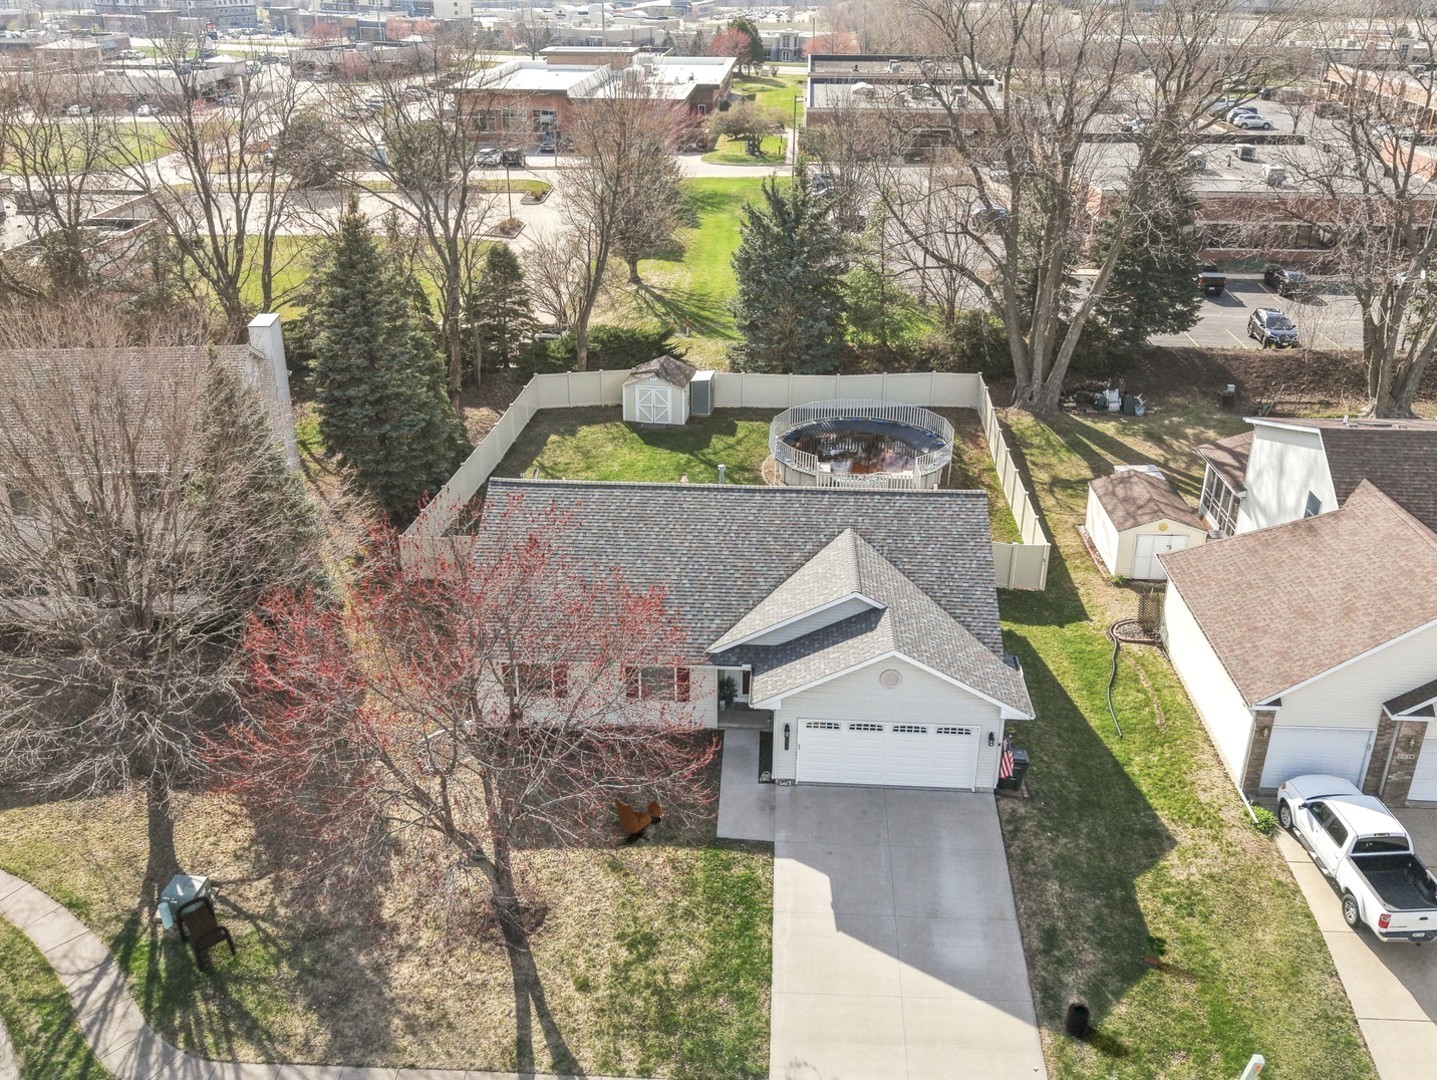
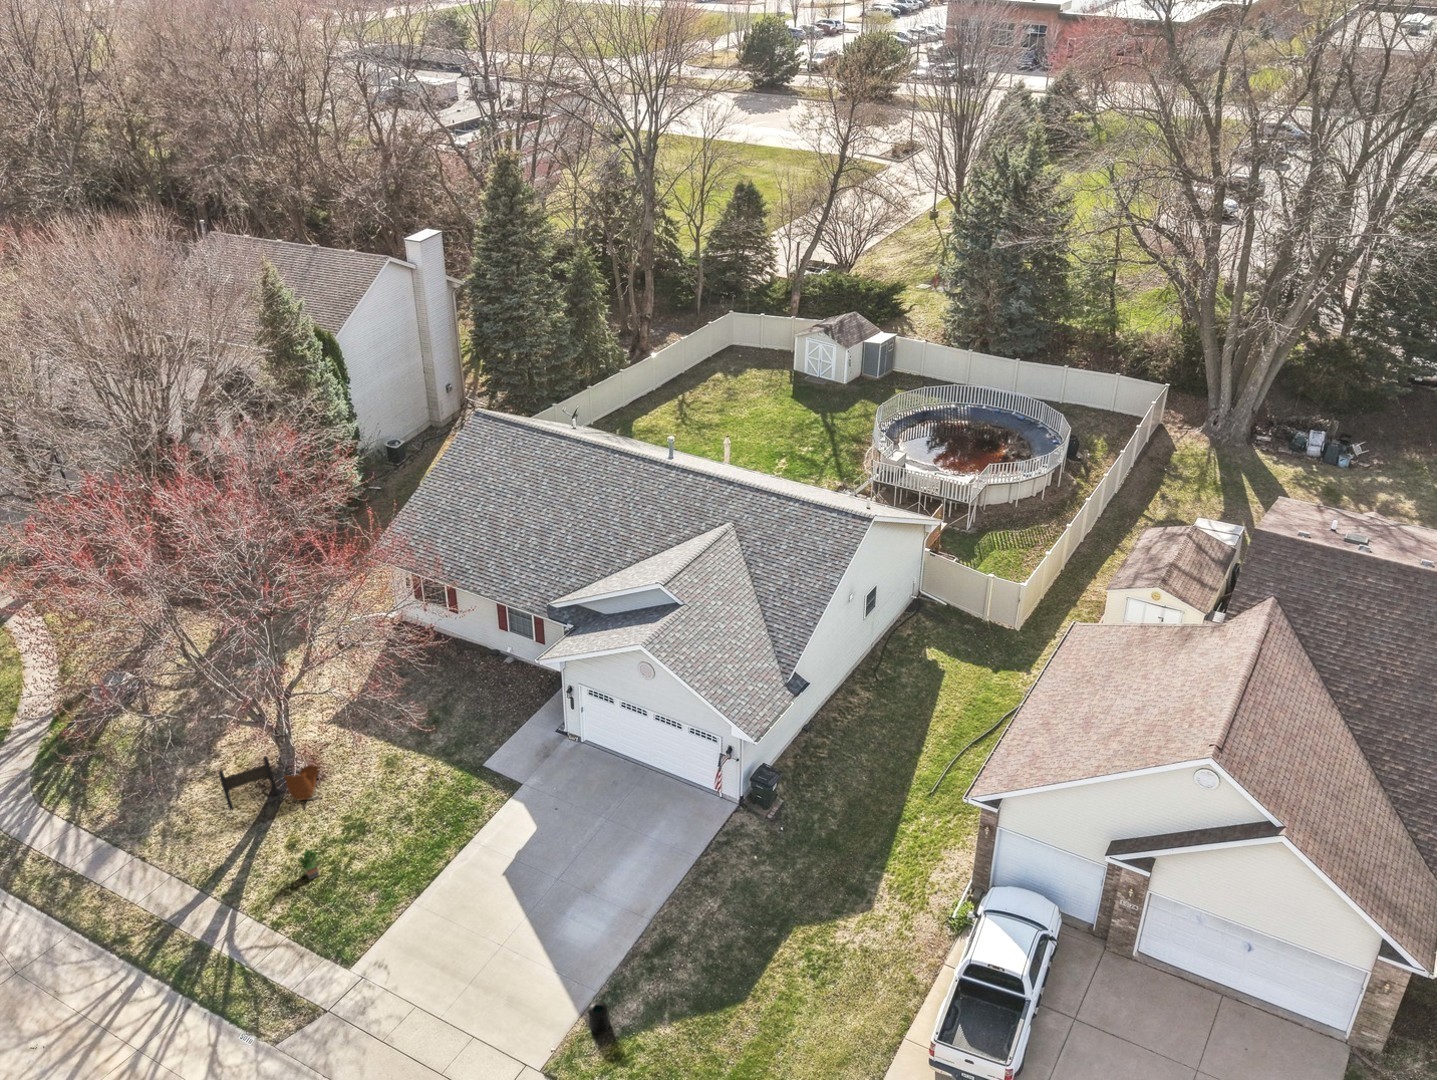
lounge chair: present [615,799,668,839] -> present [284,765,319,807]
bench: present [176,896,236,971] -> present [219,756,278,810]
potted tree: present [1144,936,1166,969] -> present [298,850,319,879]

